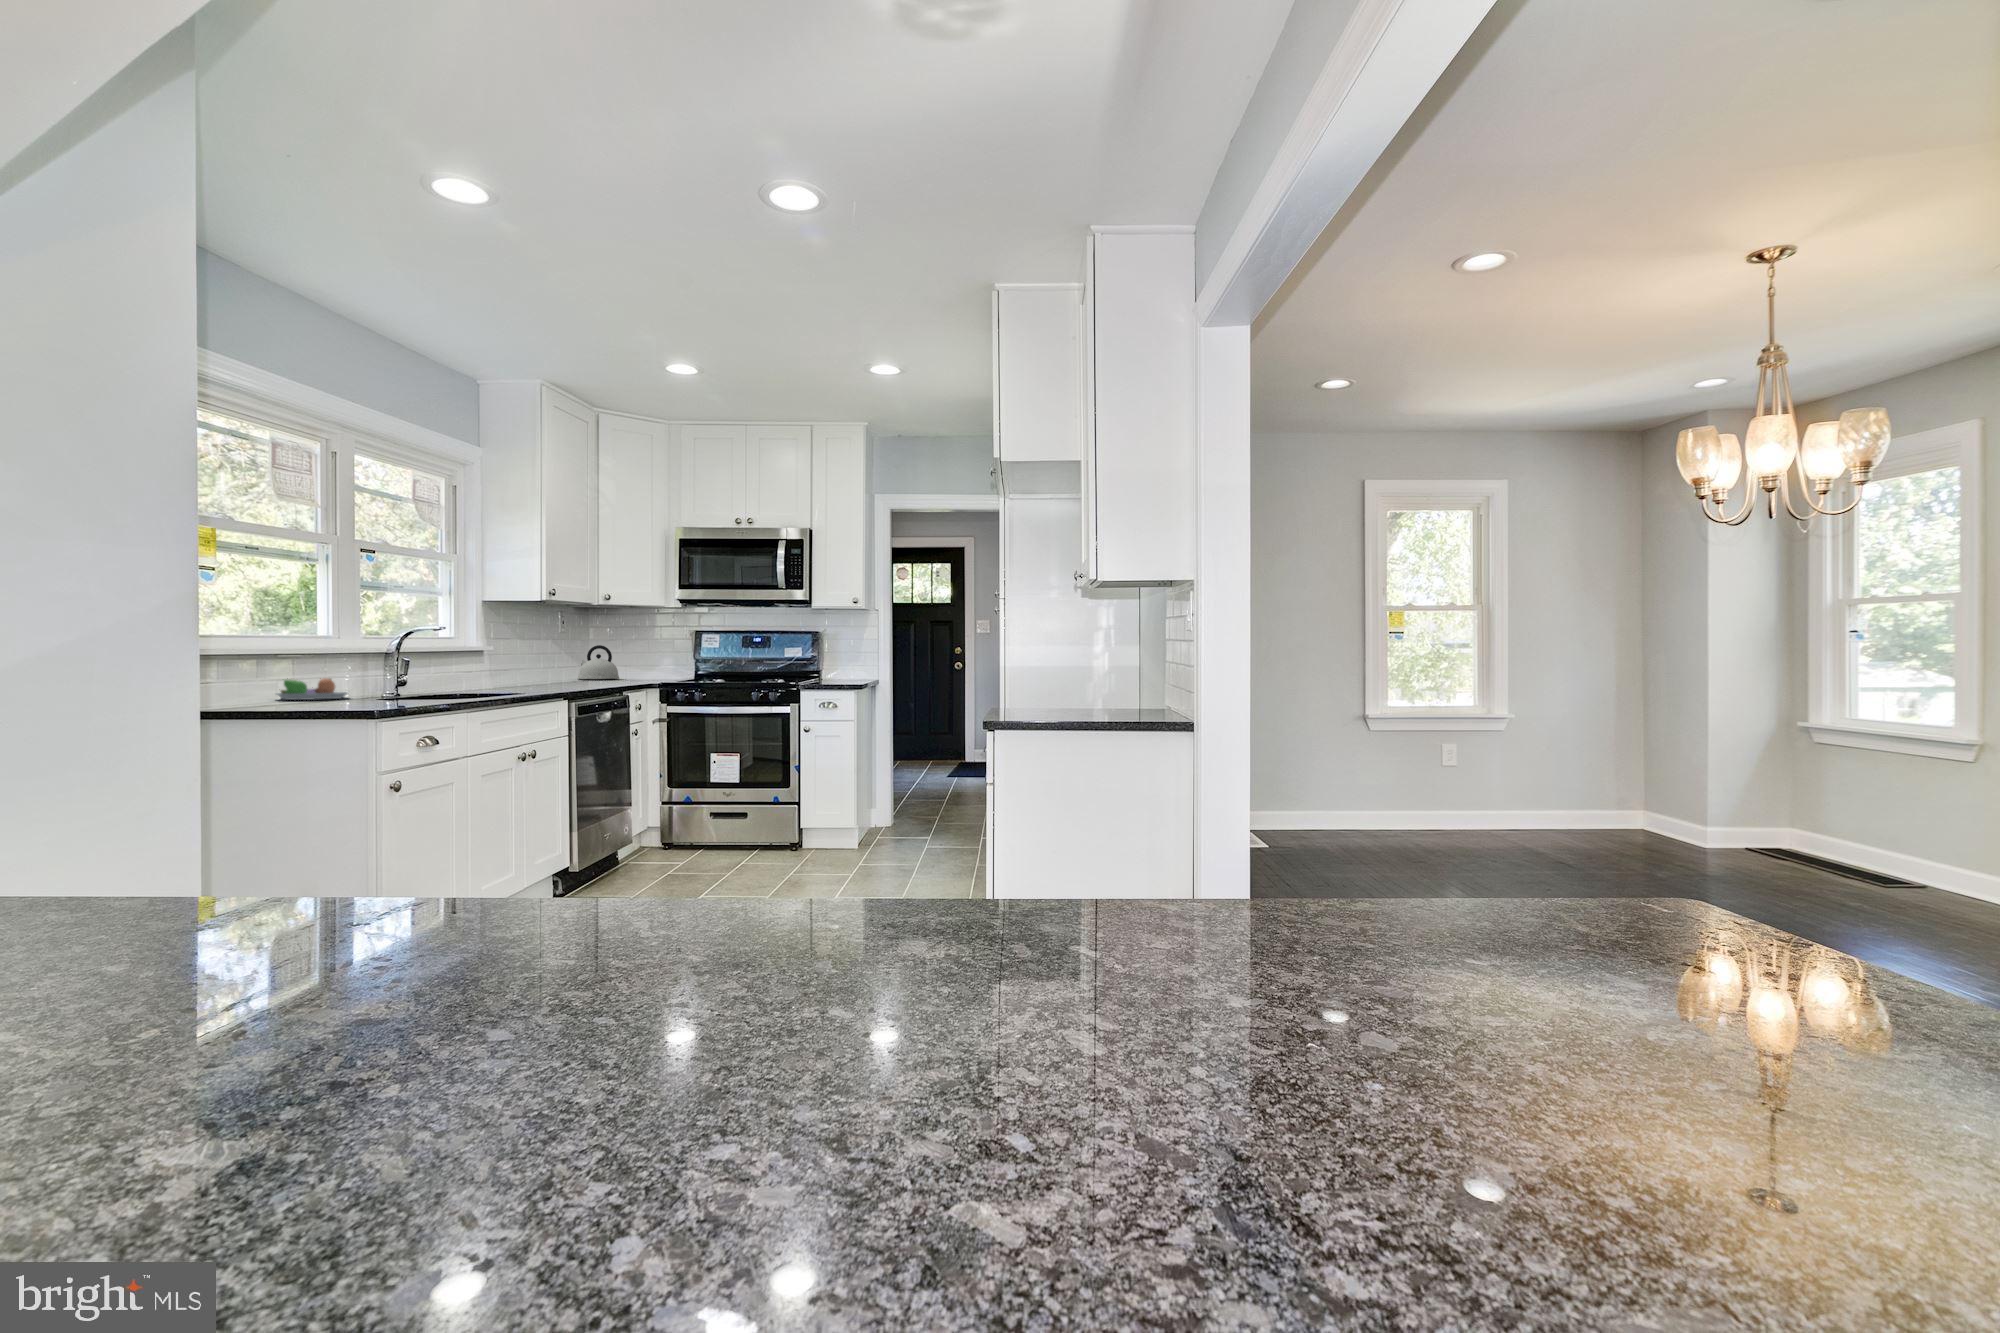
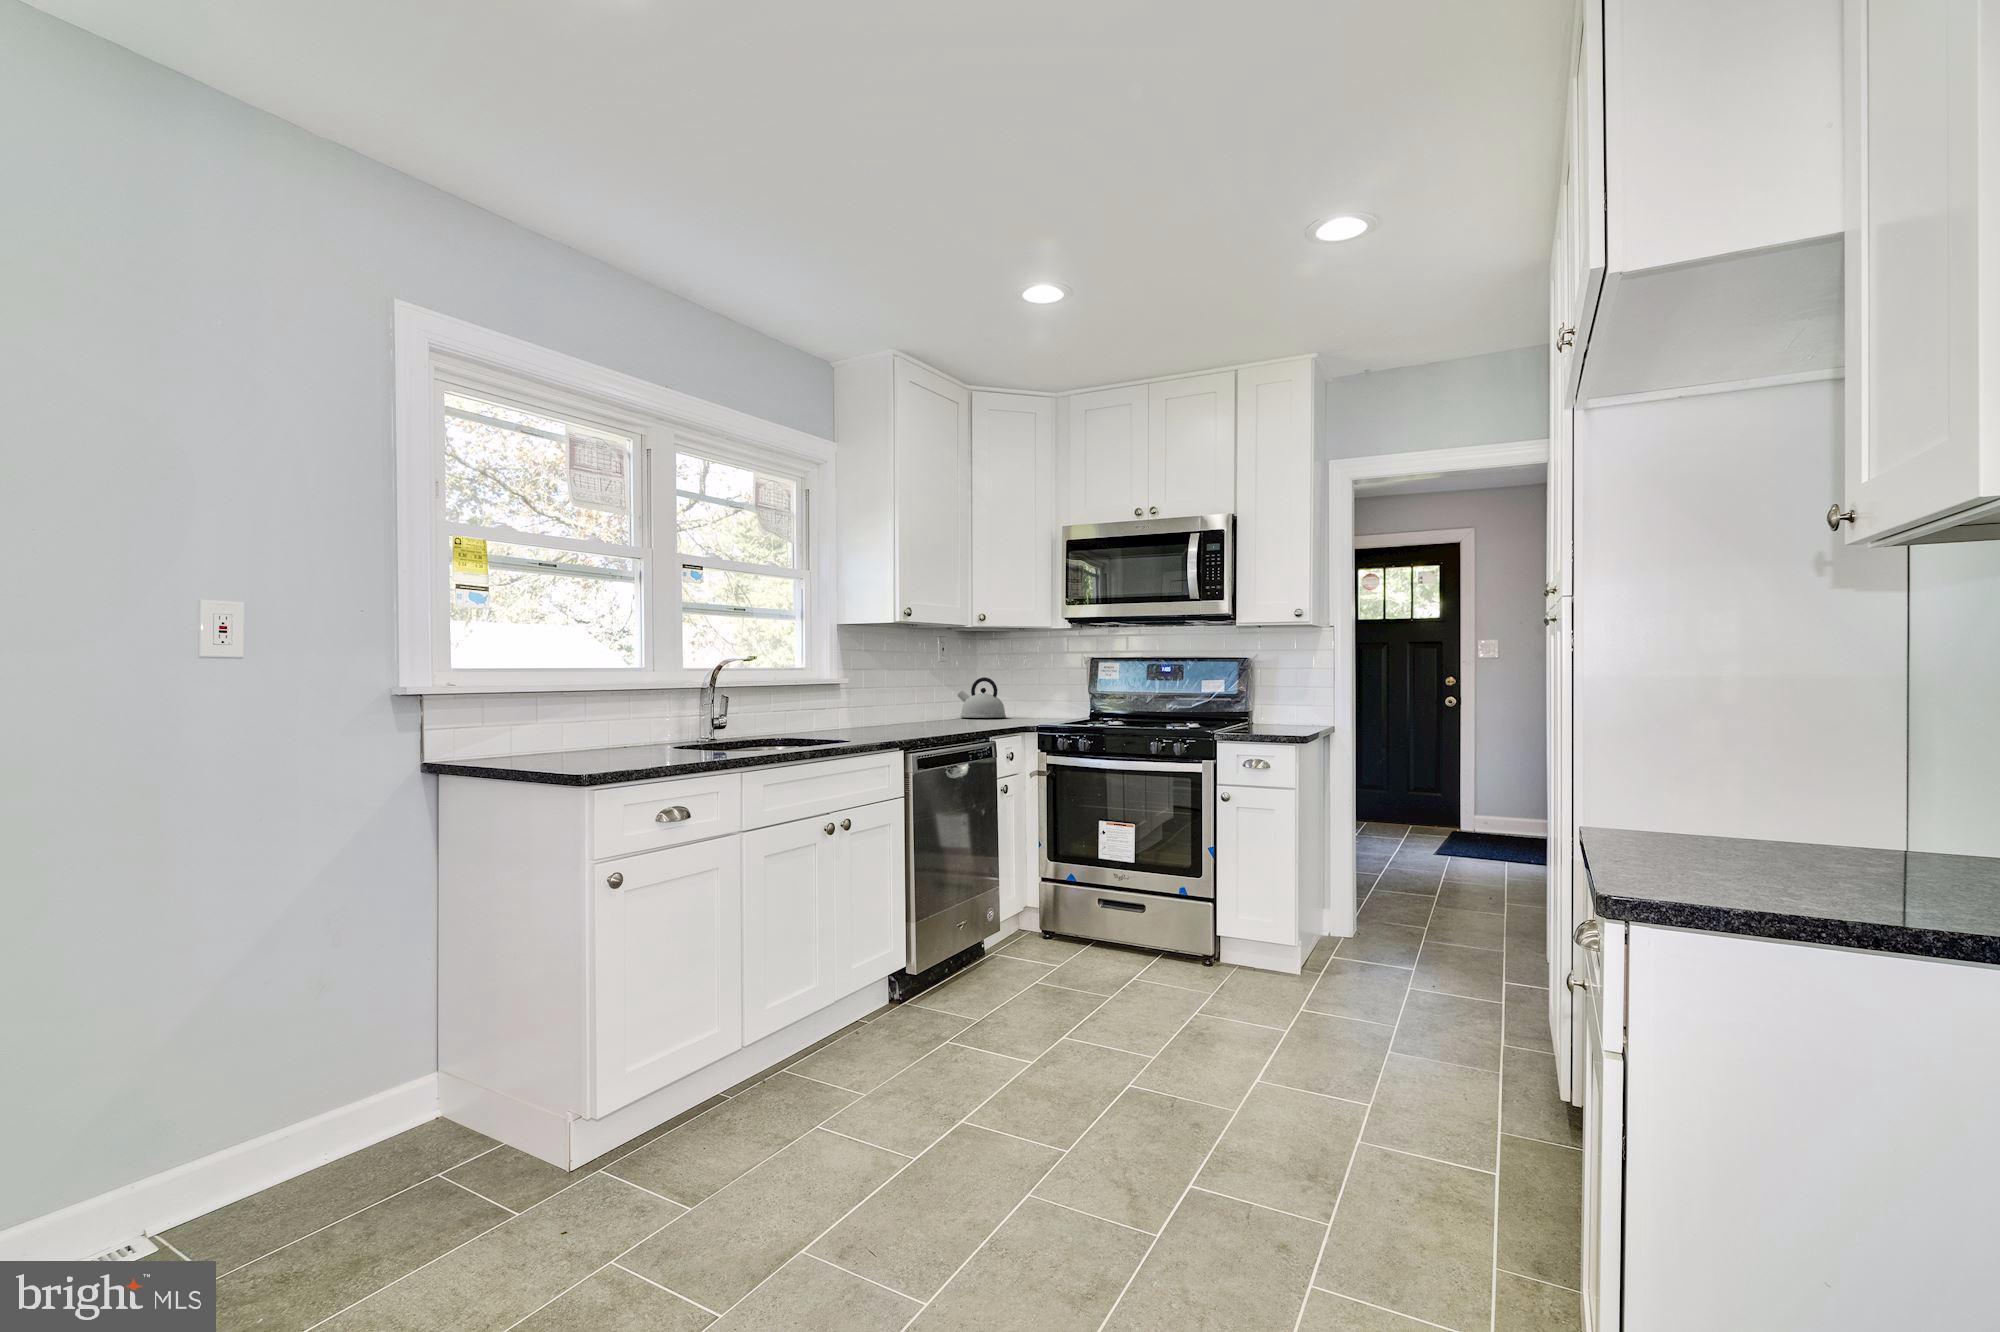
fruit bowl: present [276,678,348,700] -> none [583,714,667,744]

